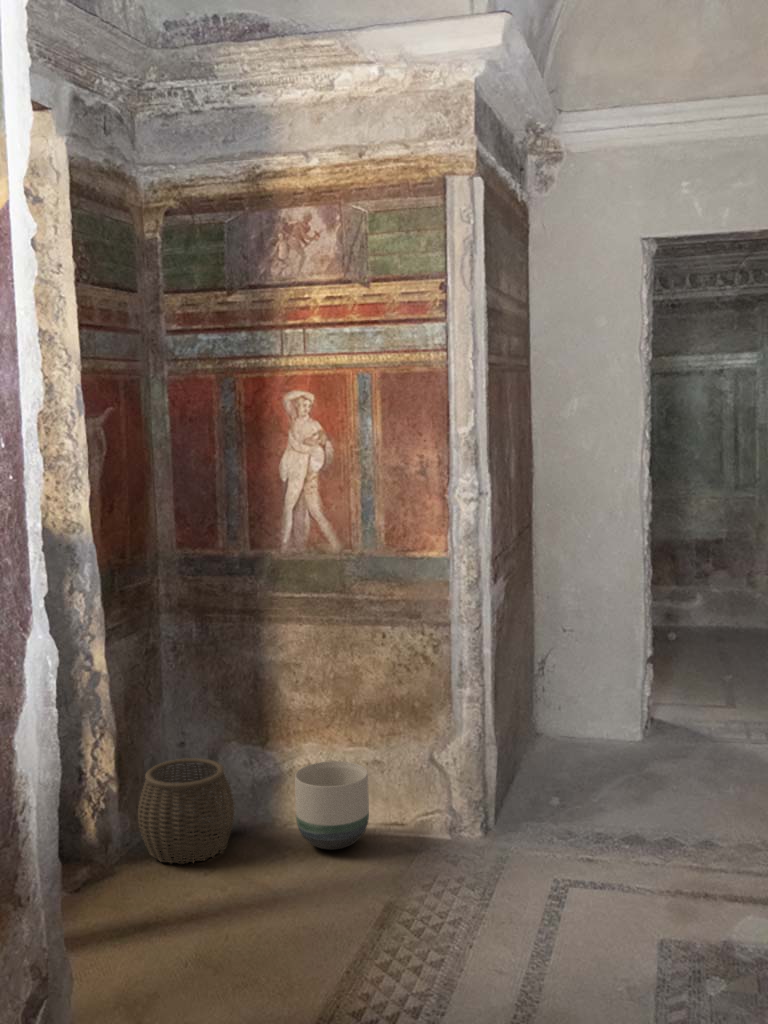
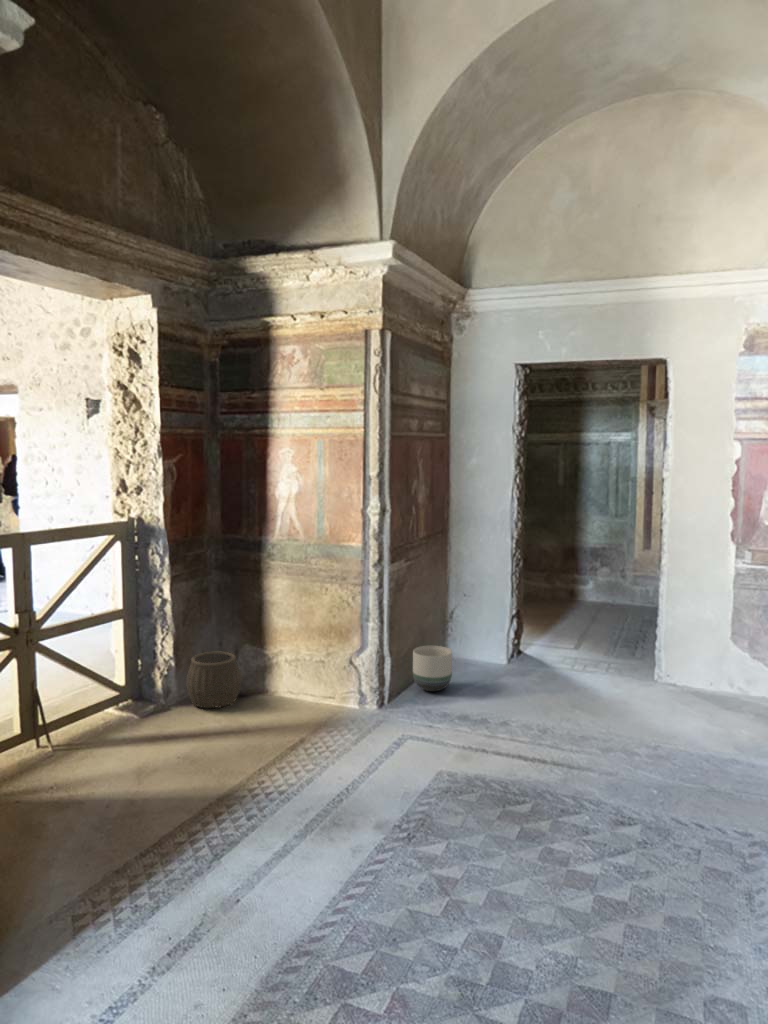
planter: present [295,761,369,850] -> present [413,646,452,691]

